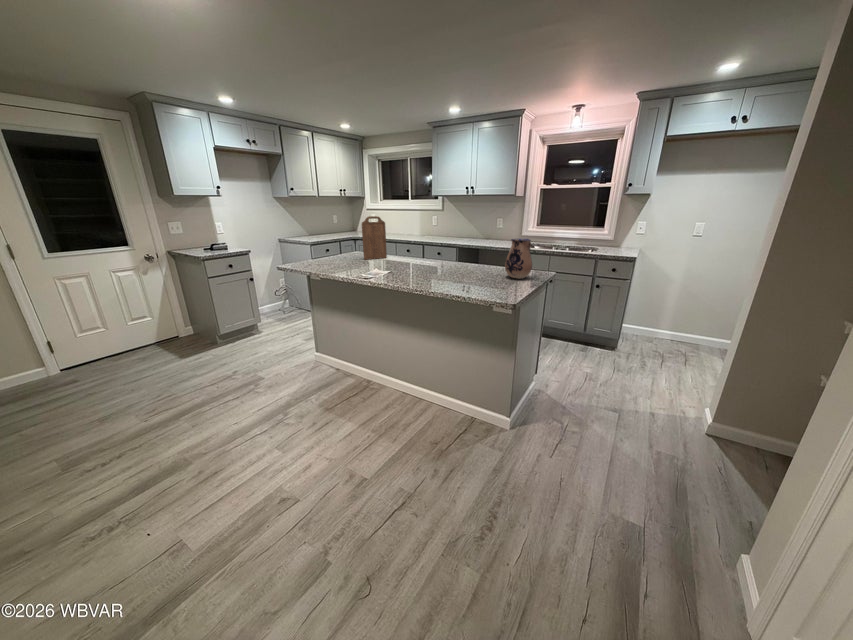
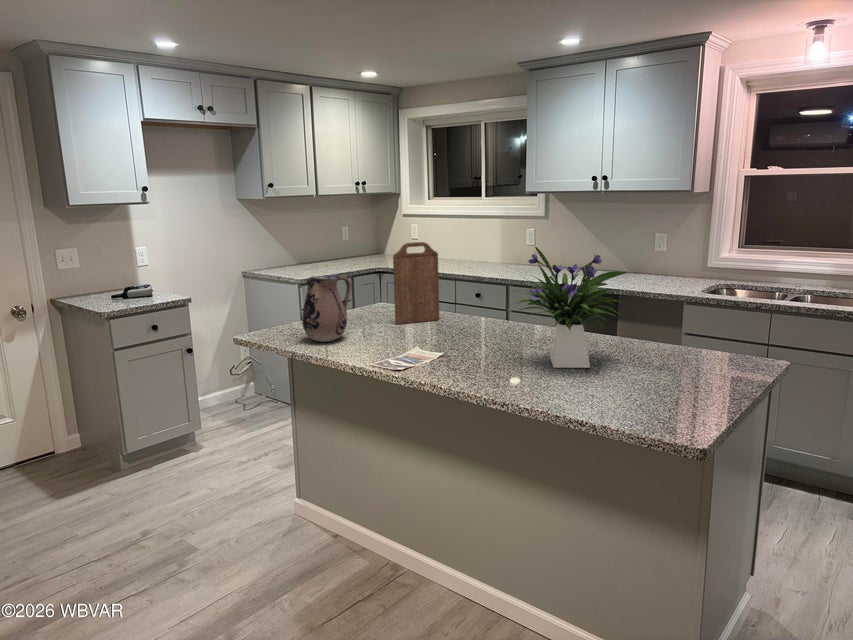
flower arrangement: none [422,214,478,276] -> present [518,247,628,368]
ceramic pitcher: present [505,239,532,279] -> present [302,275,351,342]

